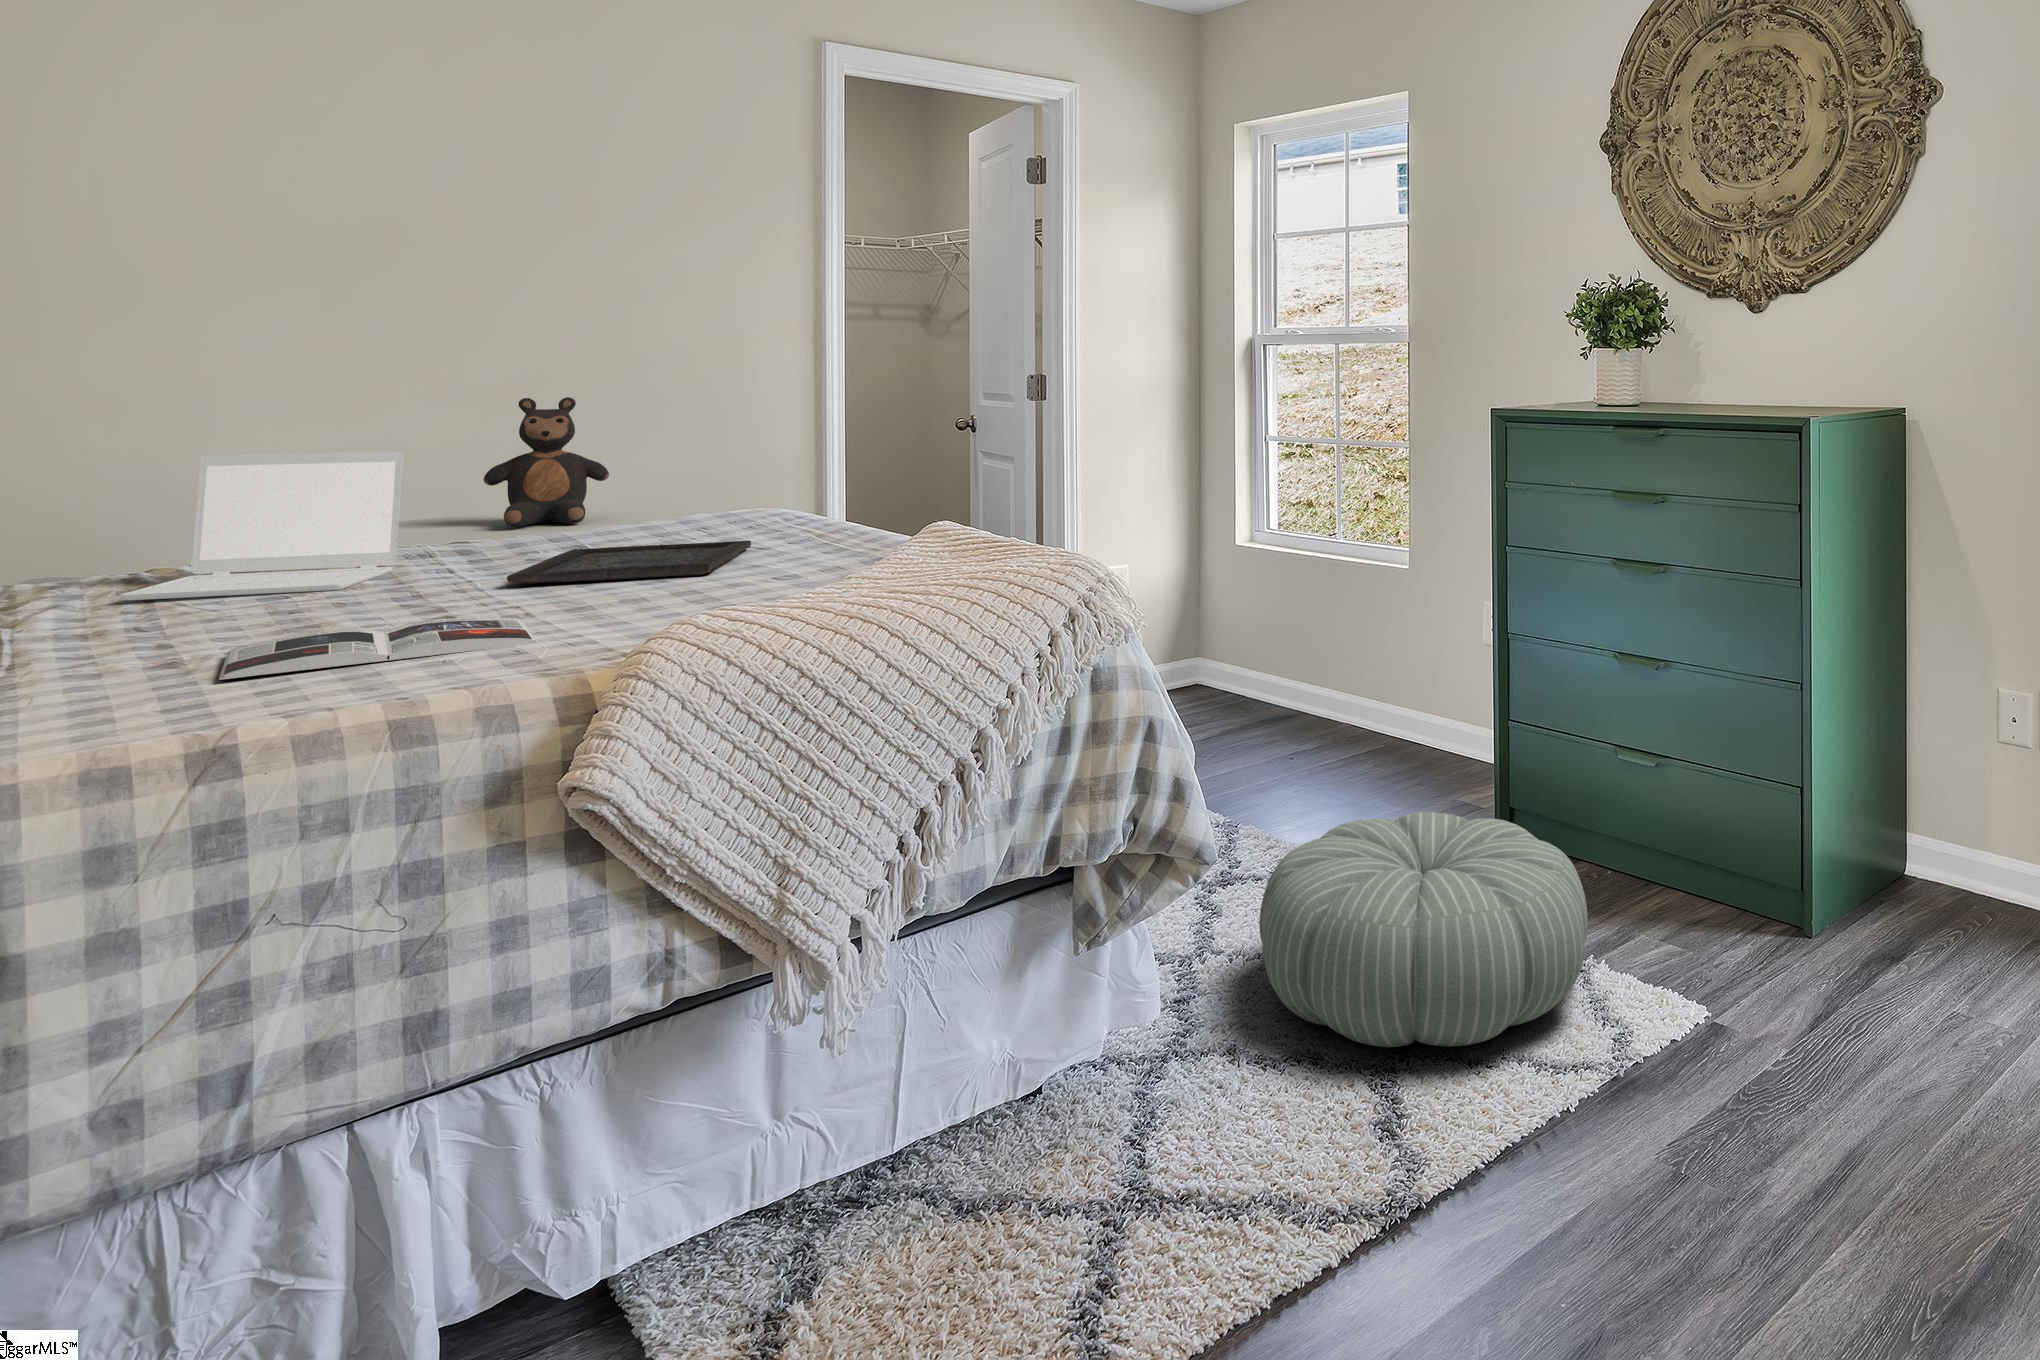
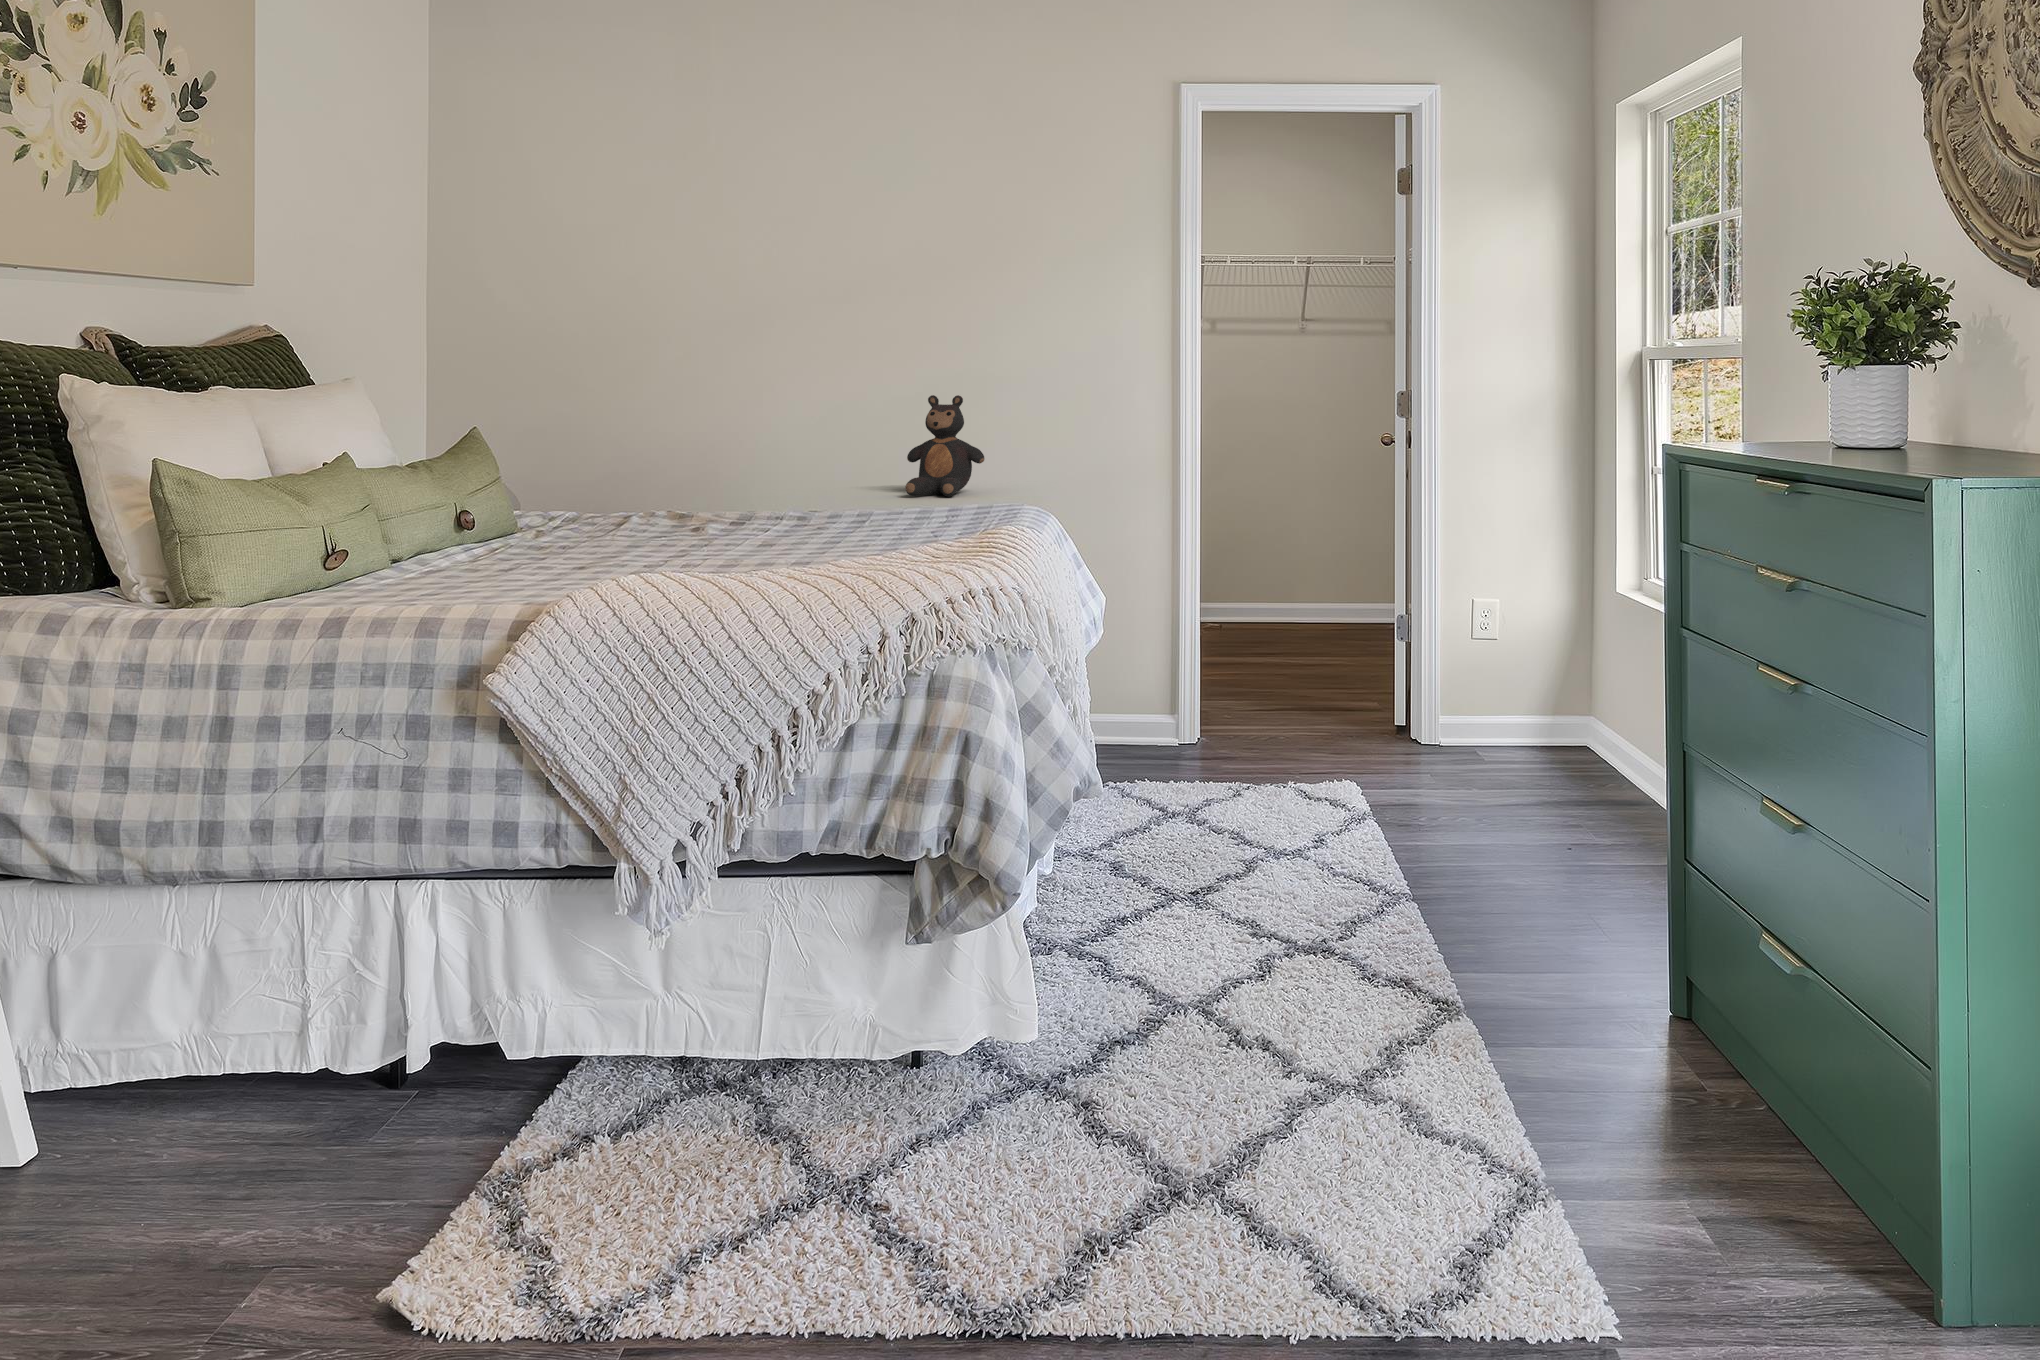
laptop: present [120,451,403,600] -> none [614,432,773,532]
tray: present [507,541,751,584] -> none [756,517,955,547]
magazine: present [219,617,538,680] -> none [470,558,680,584]
pouf: present [1259,812,1588,1047] -> none [1159,903,1552,1206]

